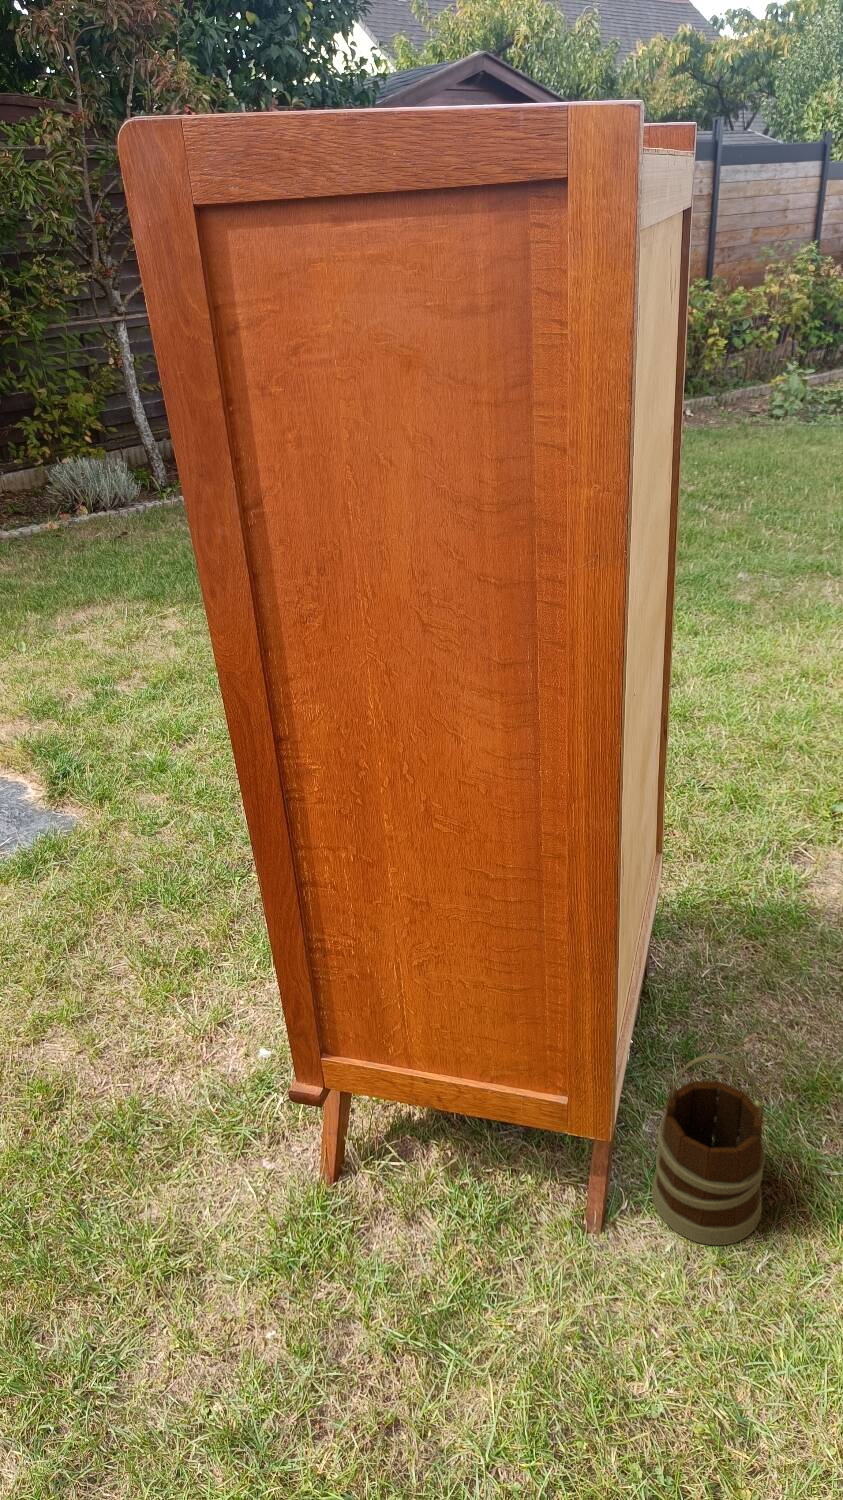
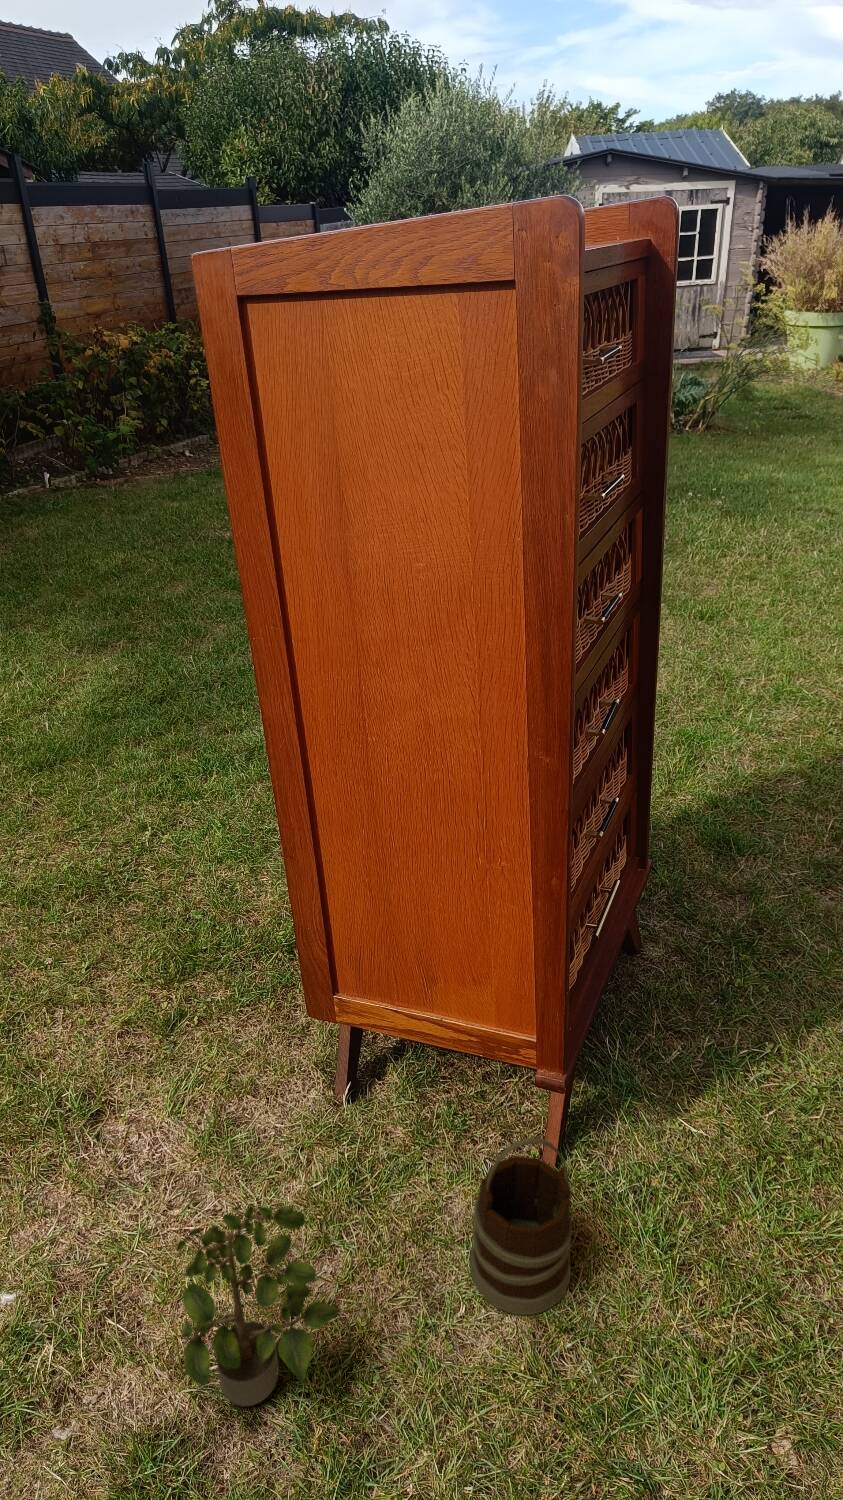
potted plant: none [353,1006,503,1204] -> present [176,1206,342,1406]

